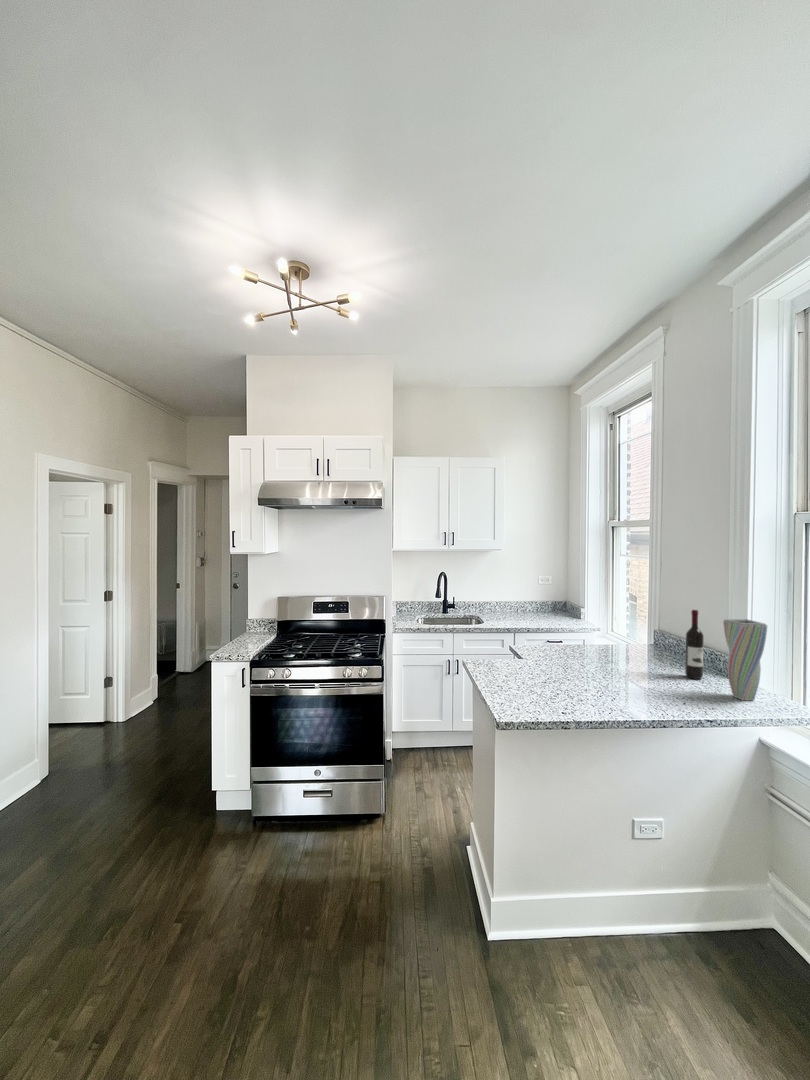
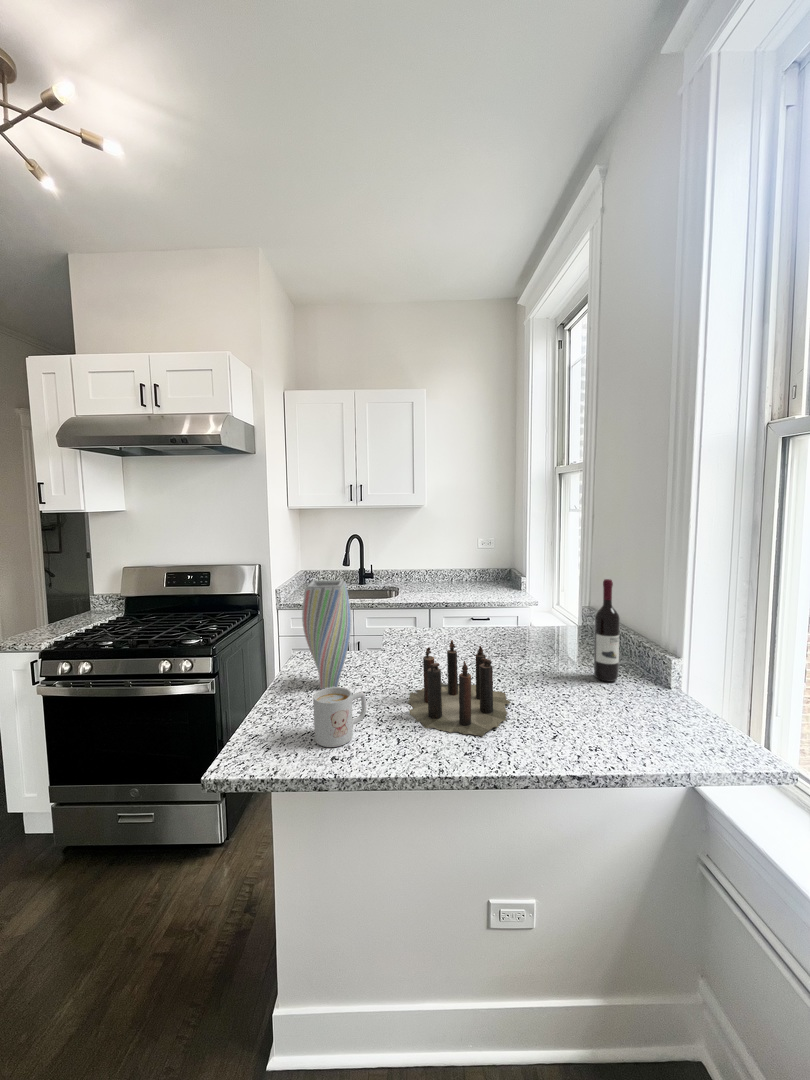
vase: present [723,619,767,701] -> present [302,580,351,689]
candle: none [571,648,670,705] -> present [408,640,510,736]
mug: none [538,674,565,708] -> present [313,687,366,747]

